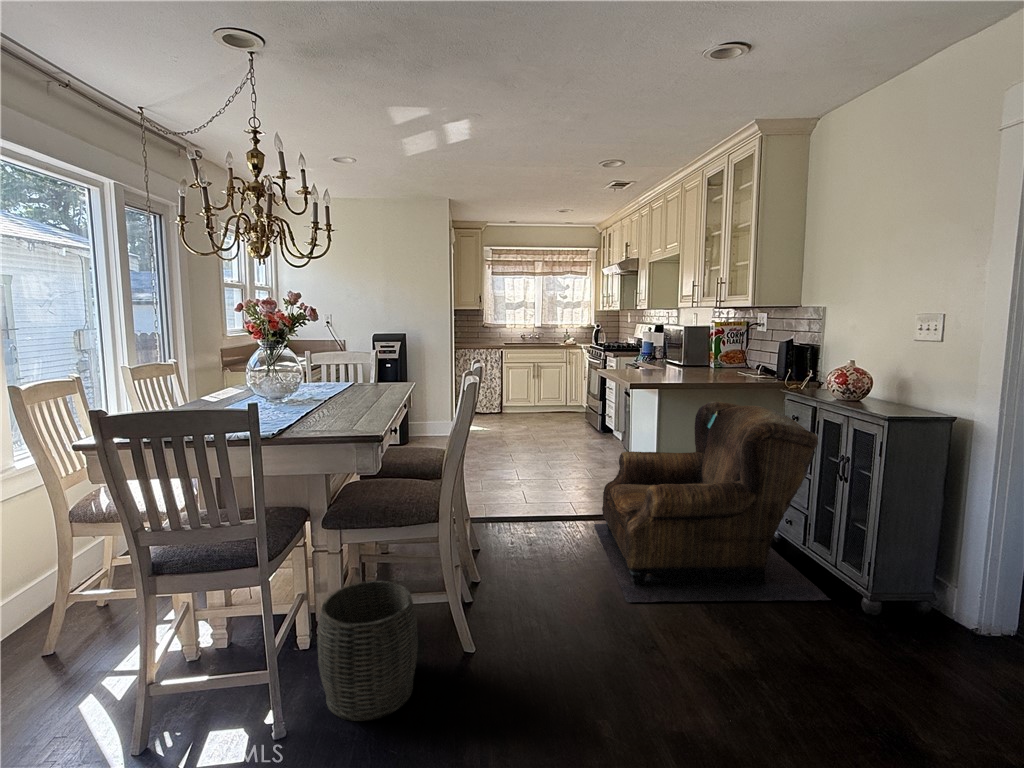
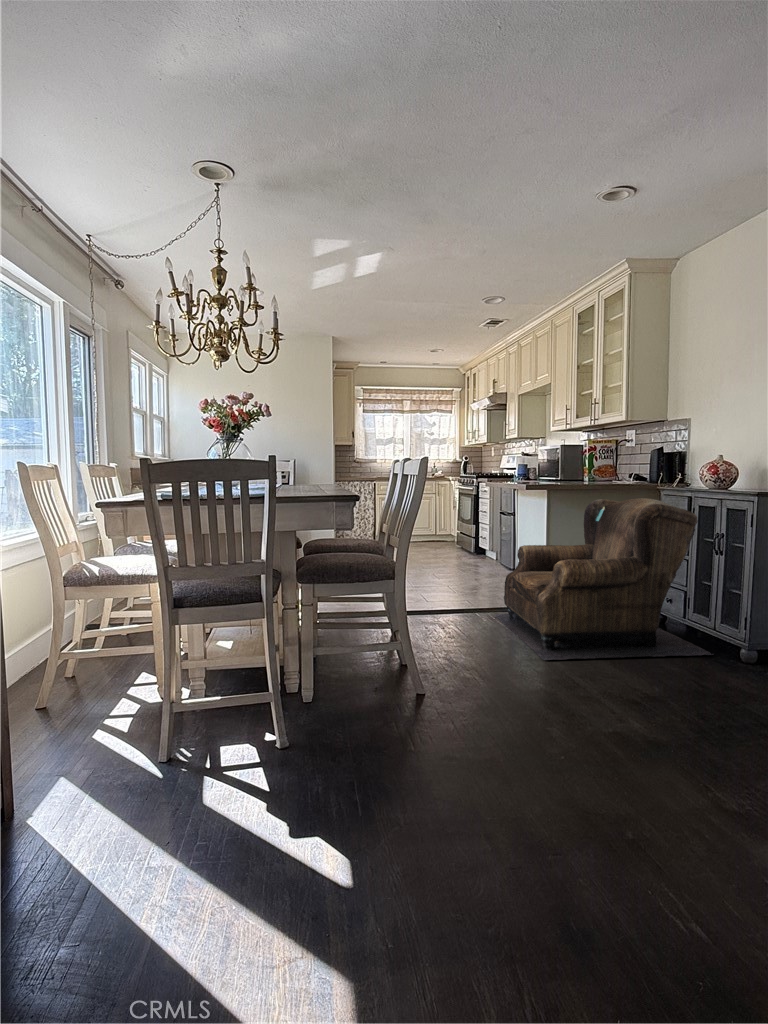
woven basket: present [317,581,418,721] -> none [306,626,389,732]

